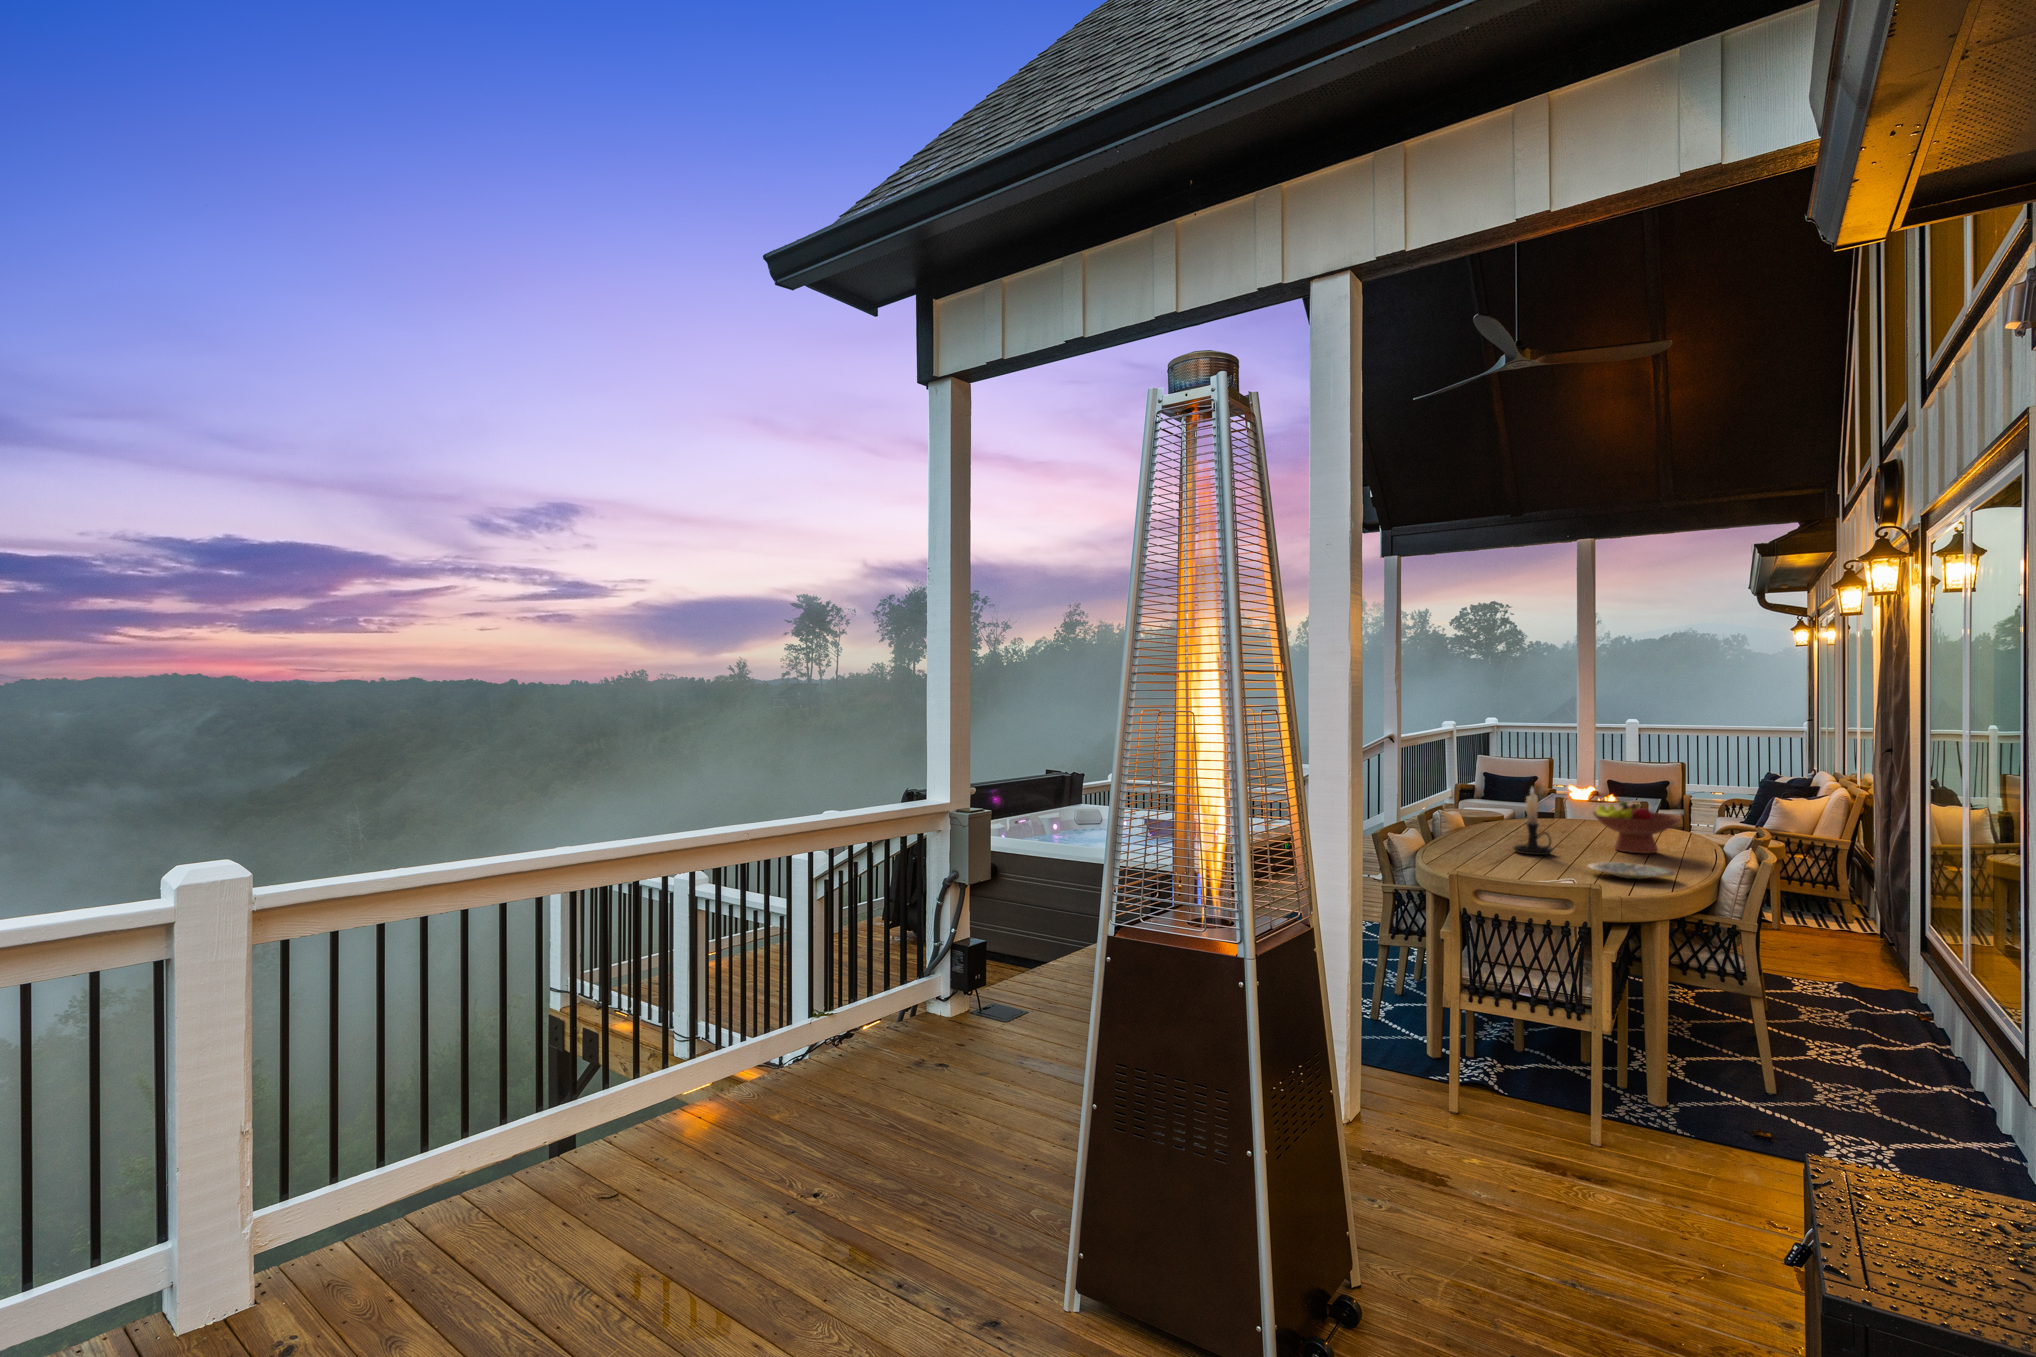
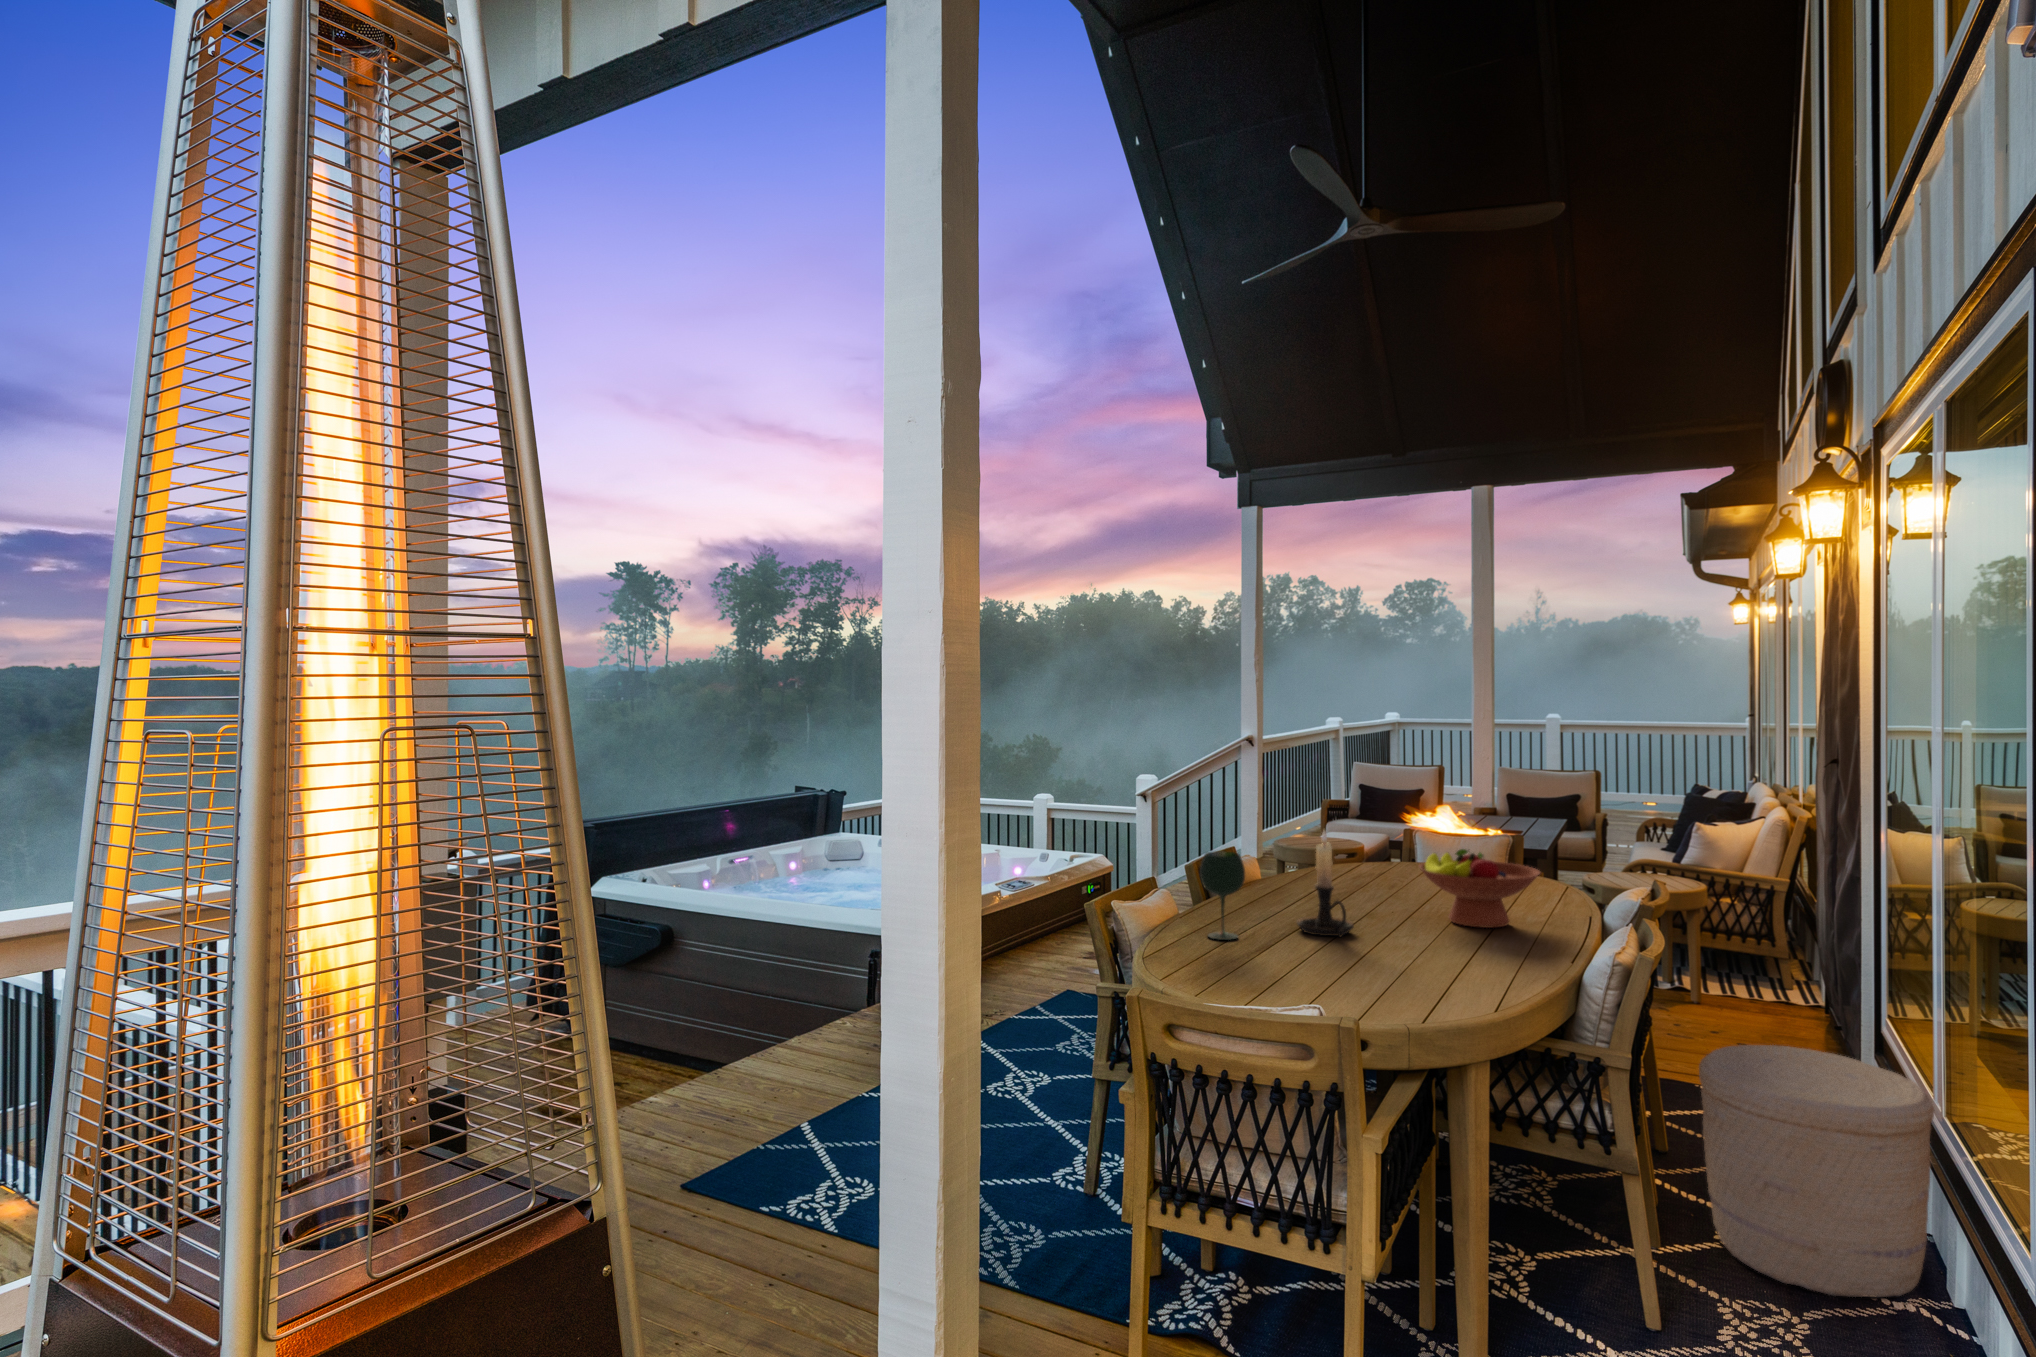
wine glass: none [1451,799,1482,855] -> present [1200,851,1245,940]
plate: present [1588,862,1675,879] -> none [1381,954,1508,987]
woven basket: none [1798,931,1963,1084] -> present [1699,1045,1934,1297]

